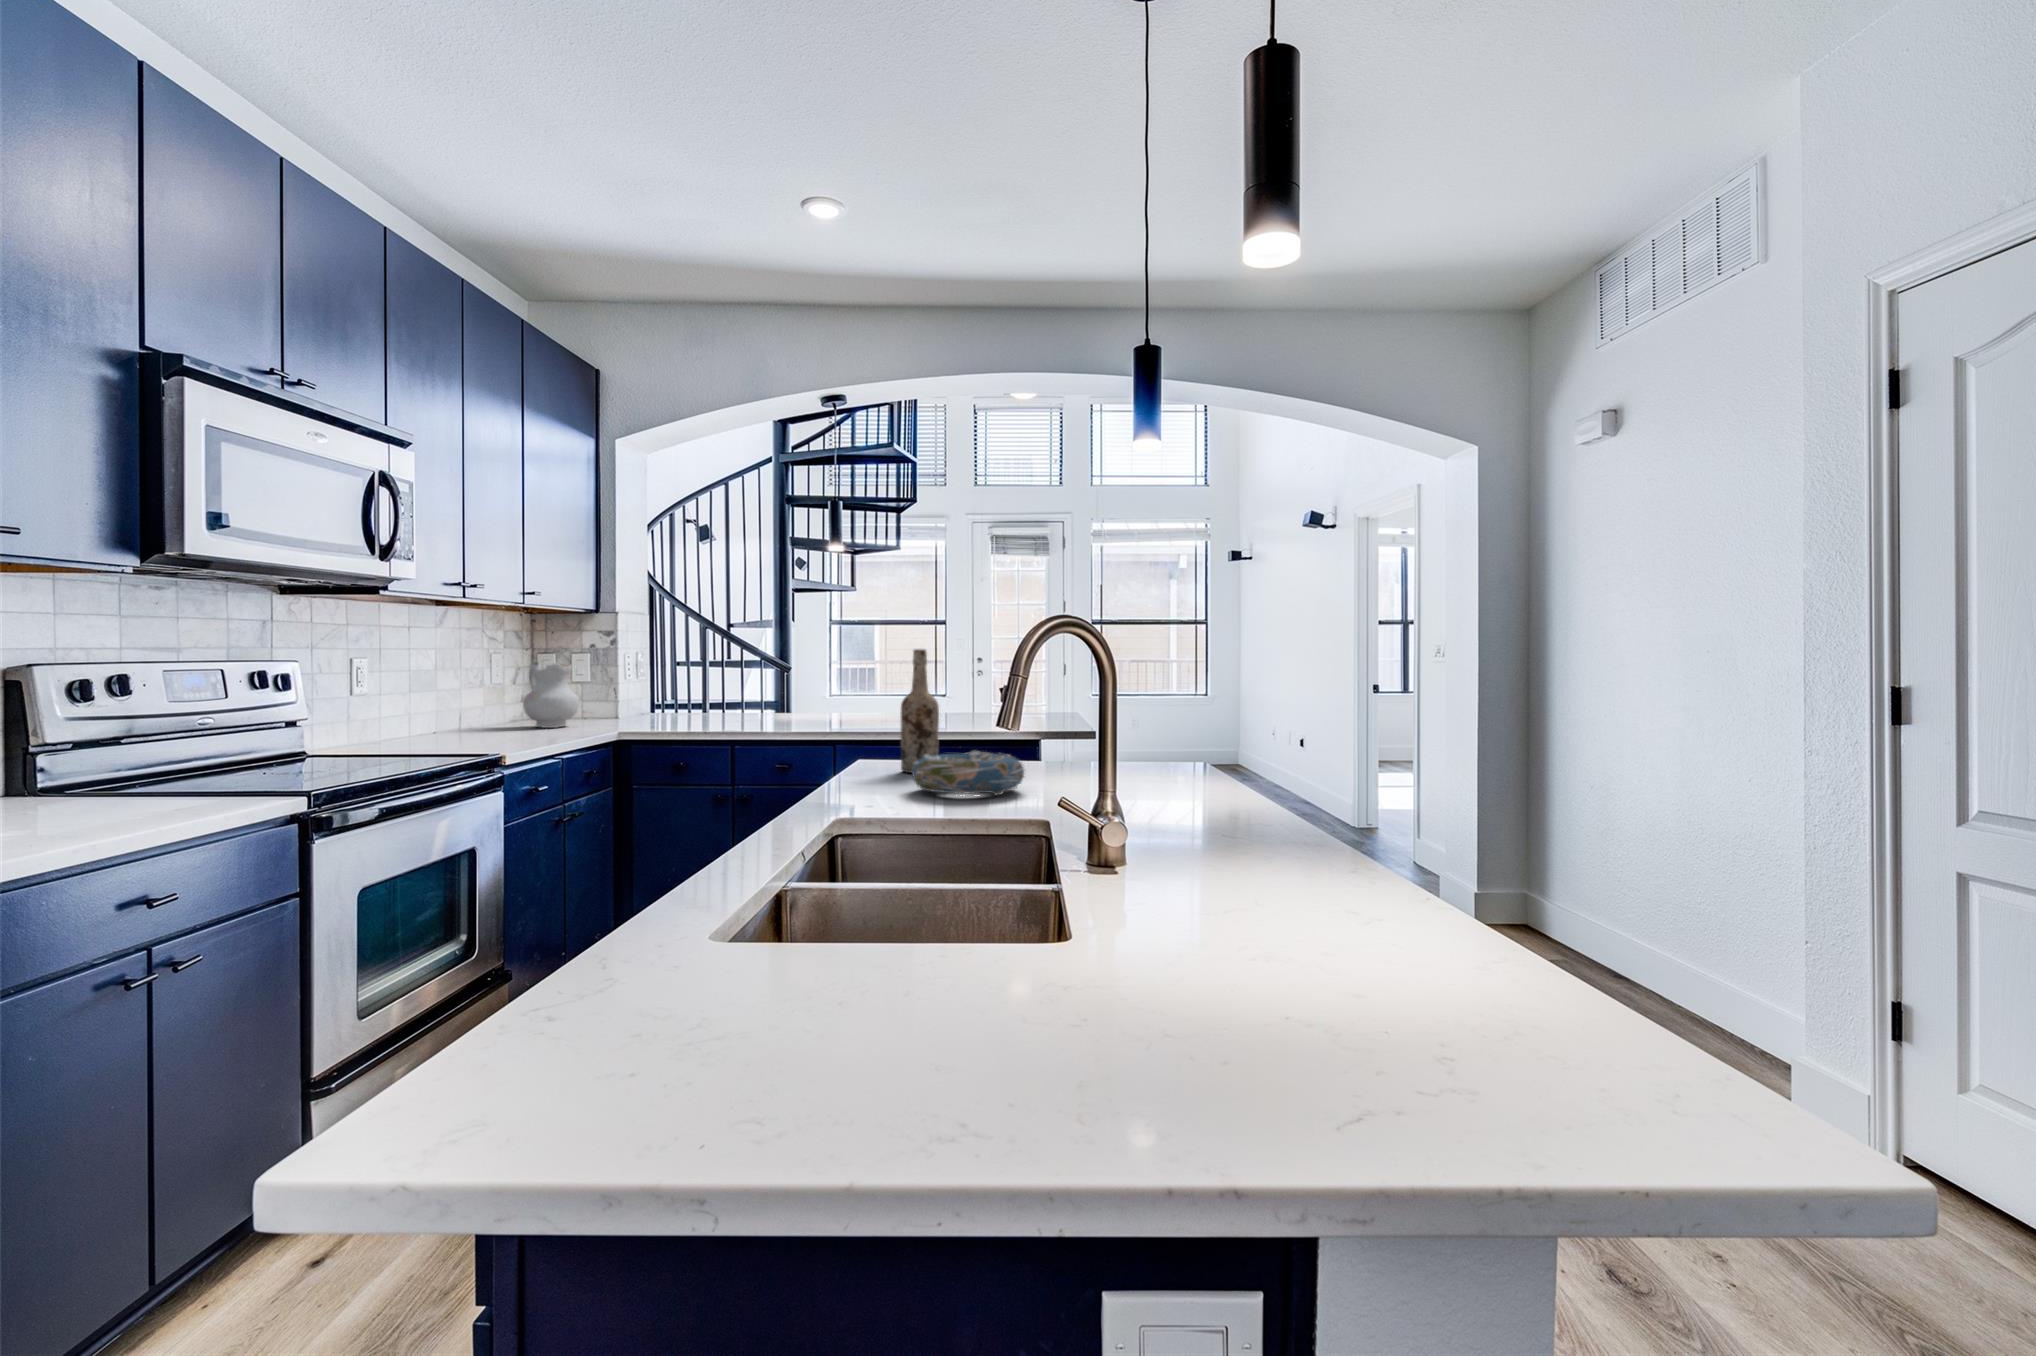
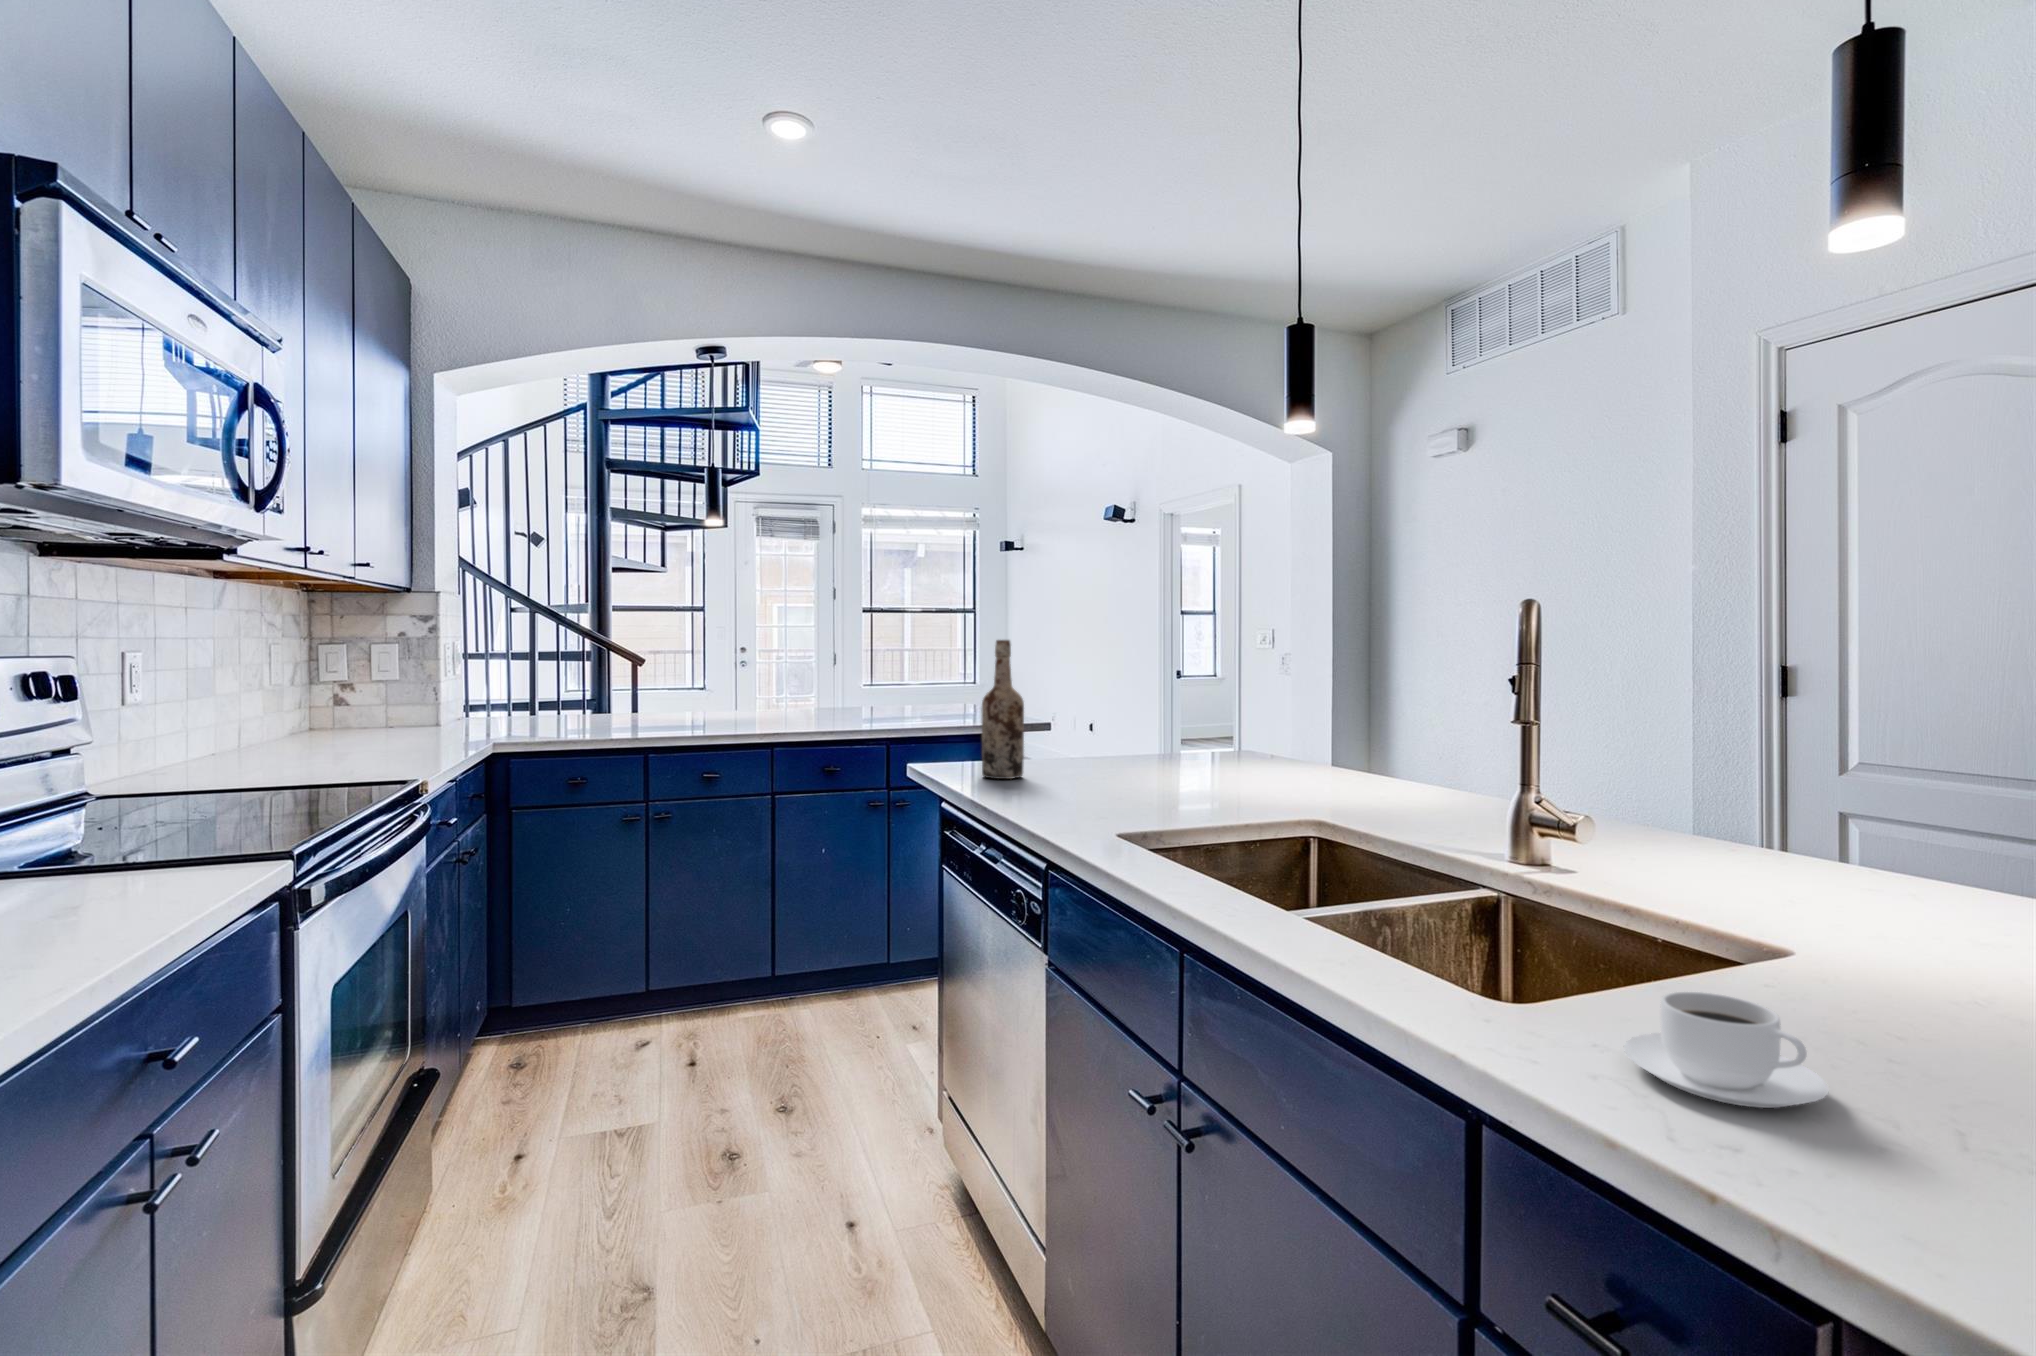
ceramic pitcher: present [523,662,579,728] -> none [327,653,406,739]
decorative bowl: present [912,751,1024,795] -> none [1061,752,1190,803]
coffee cup: none [684,925,818,1007] -> present [1624,992,1829,1108]

